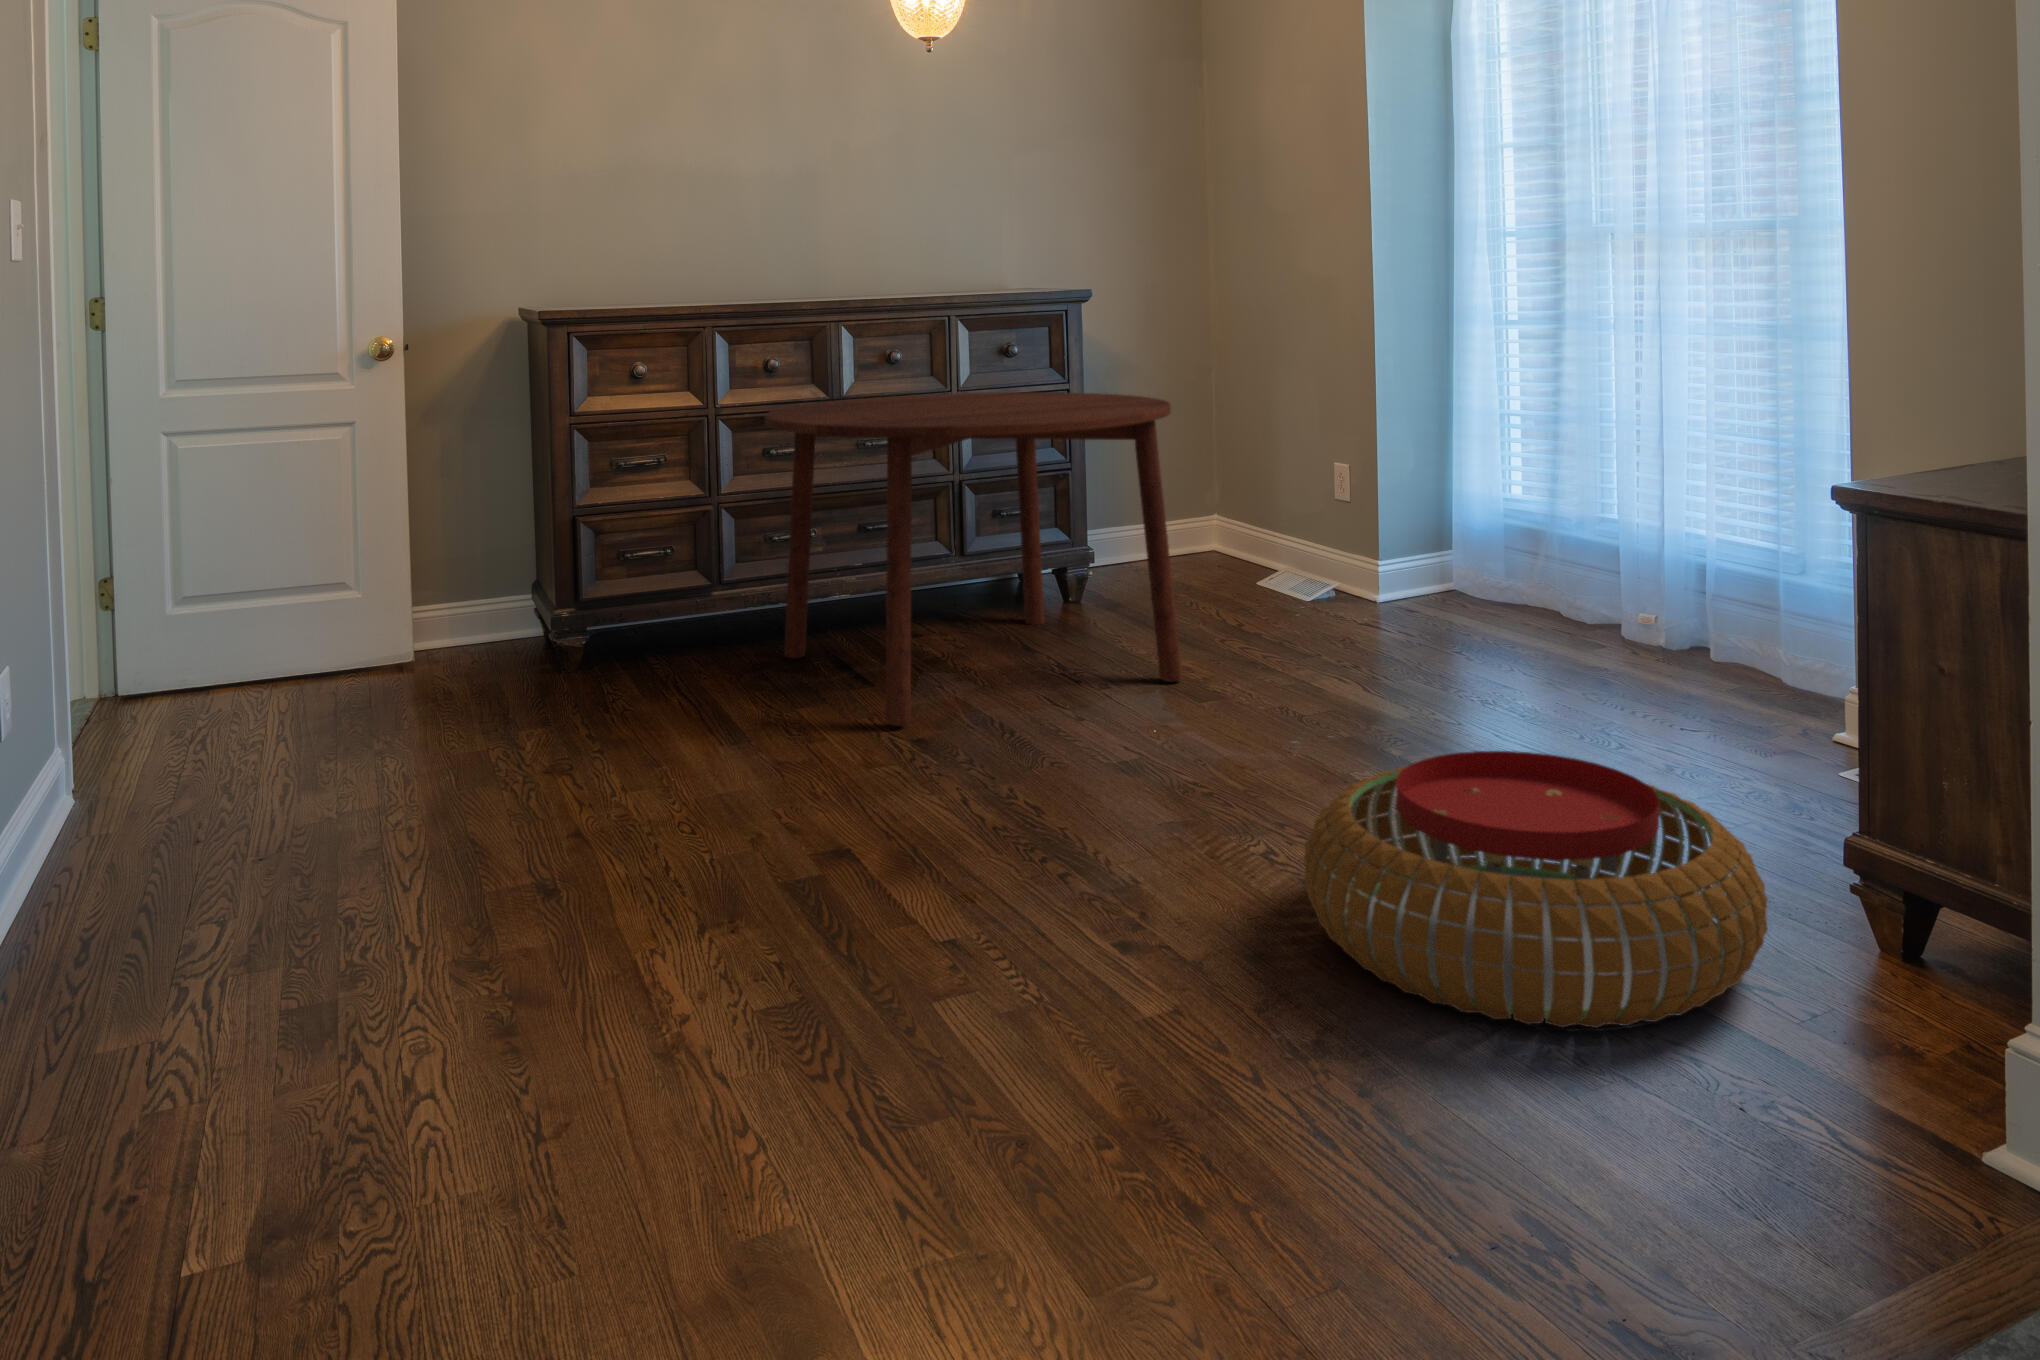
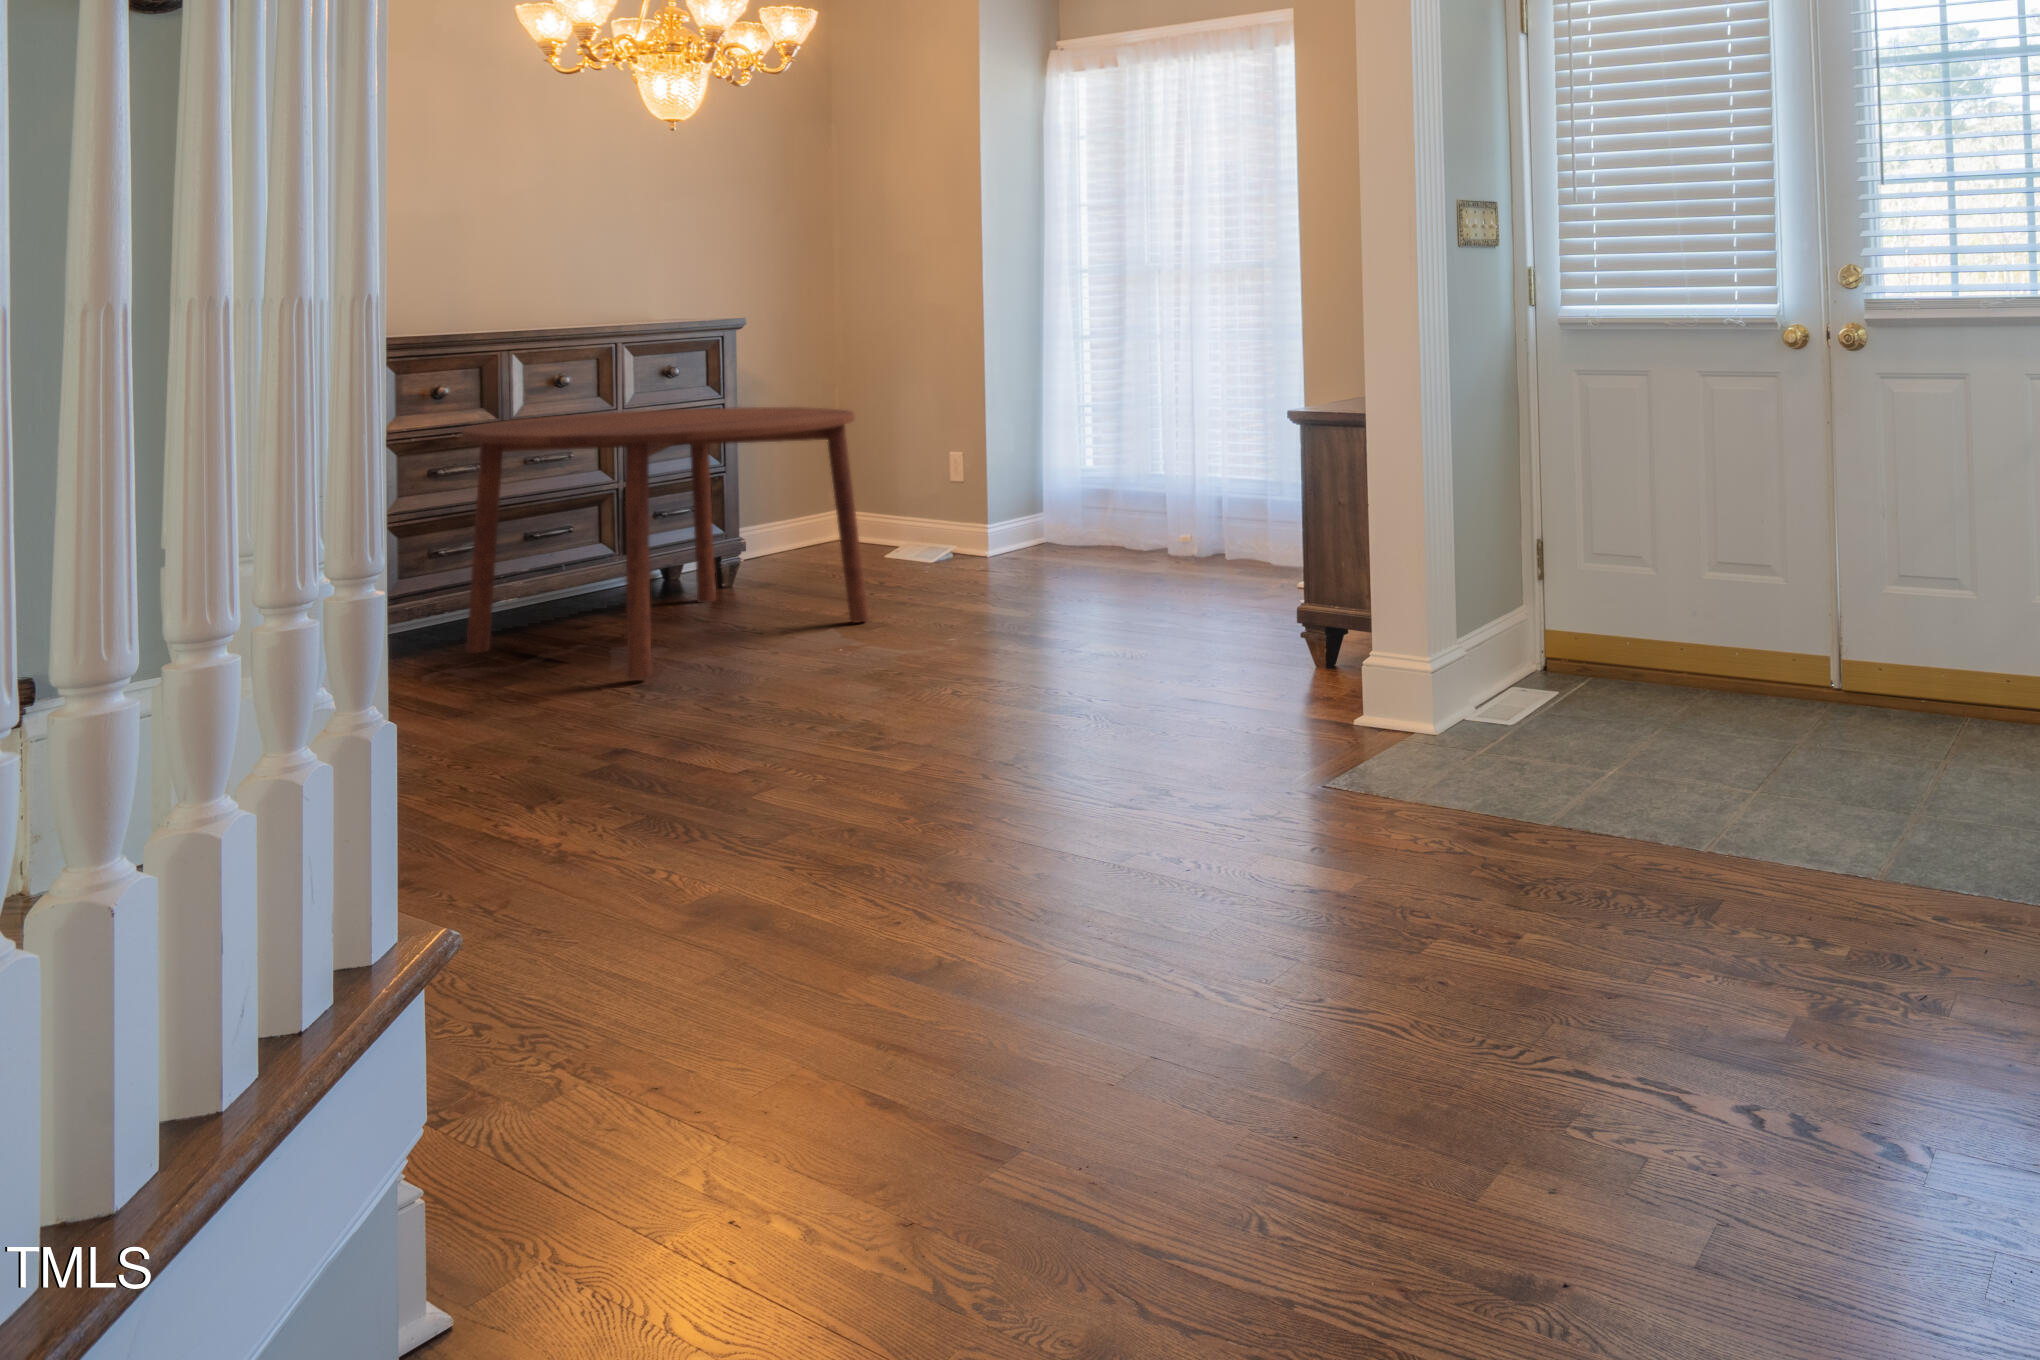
pouf: present [1304,751,1768,1028] -> none [1040,603,1301,742]

